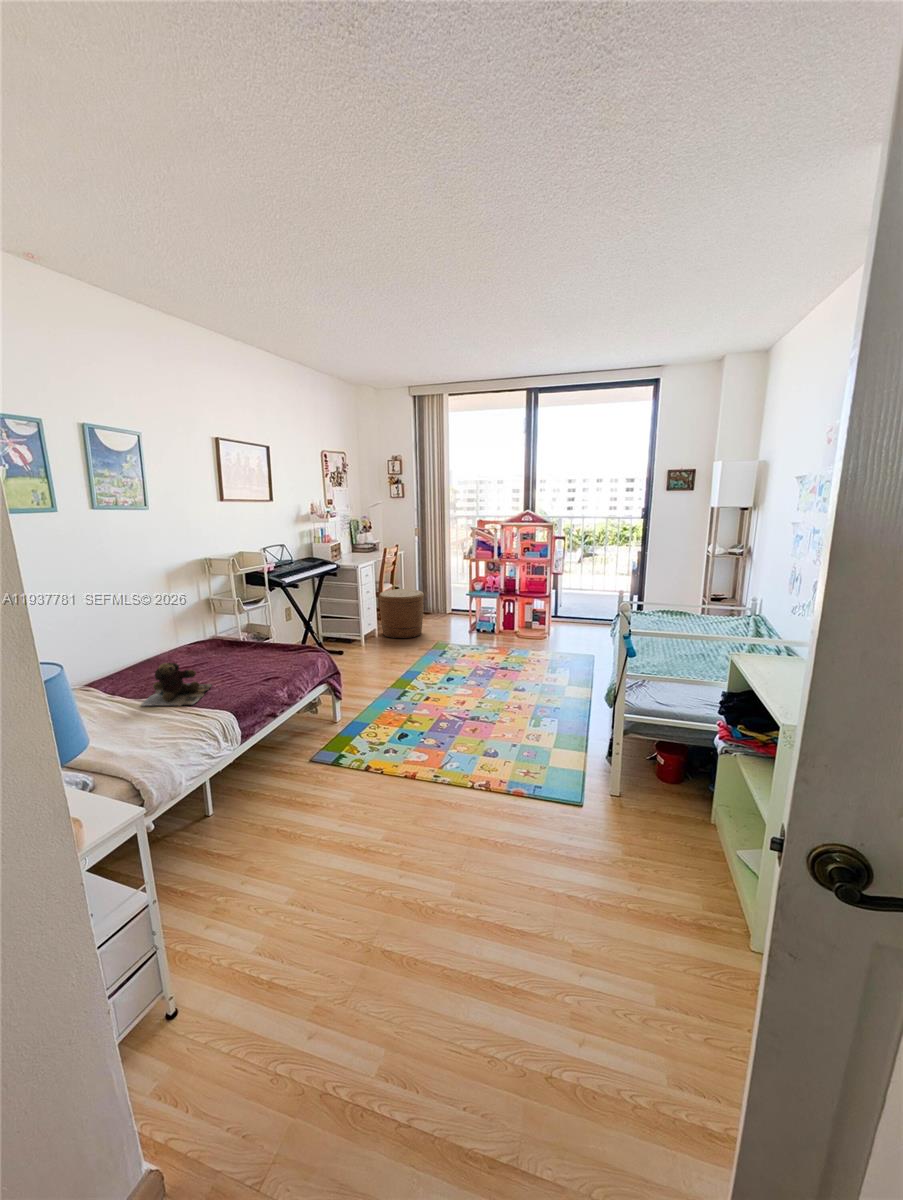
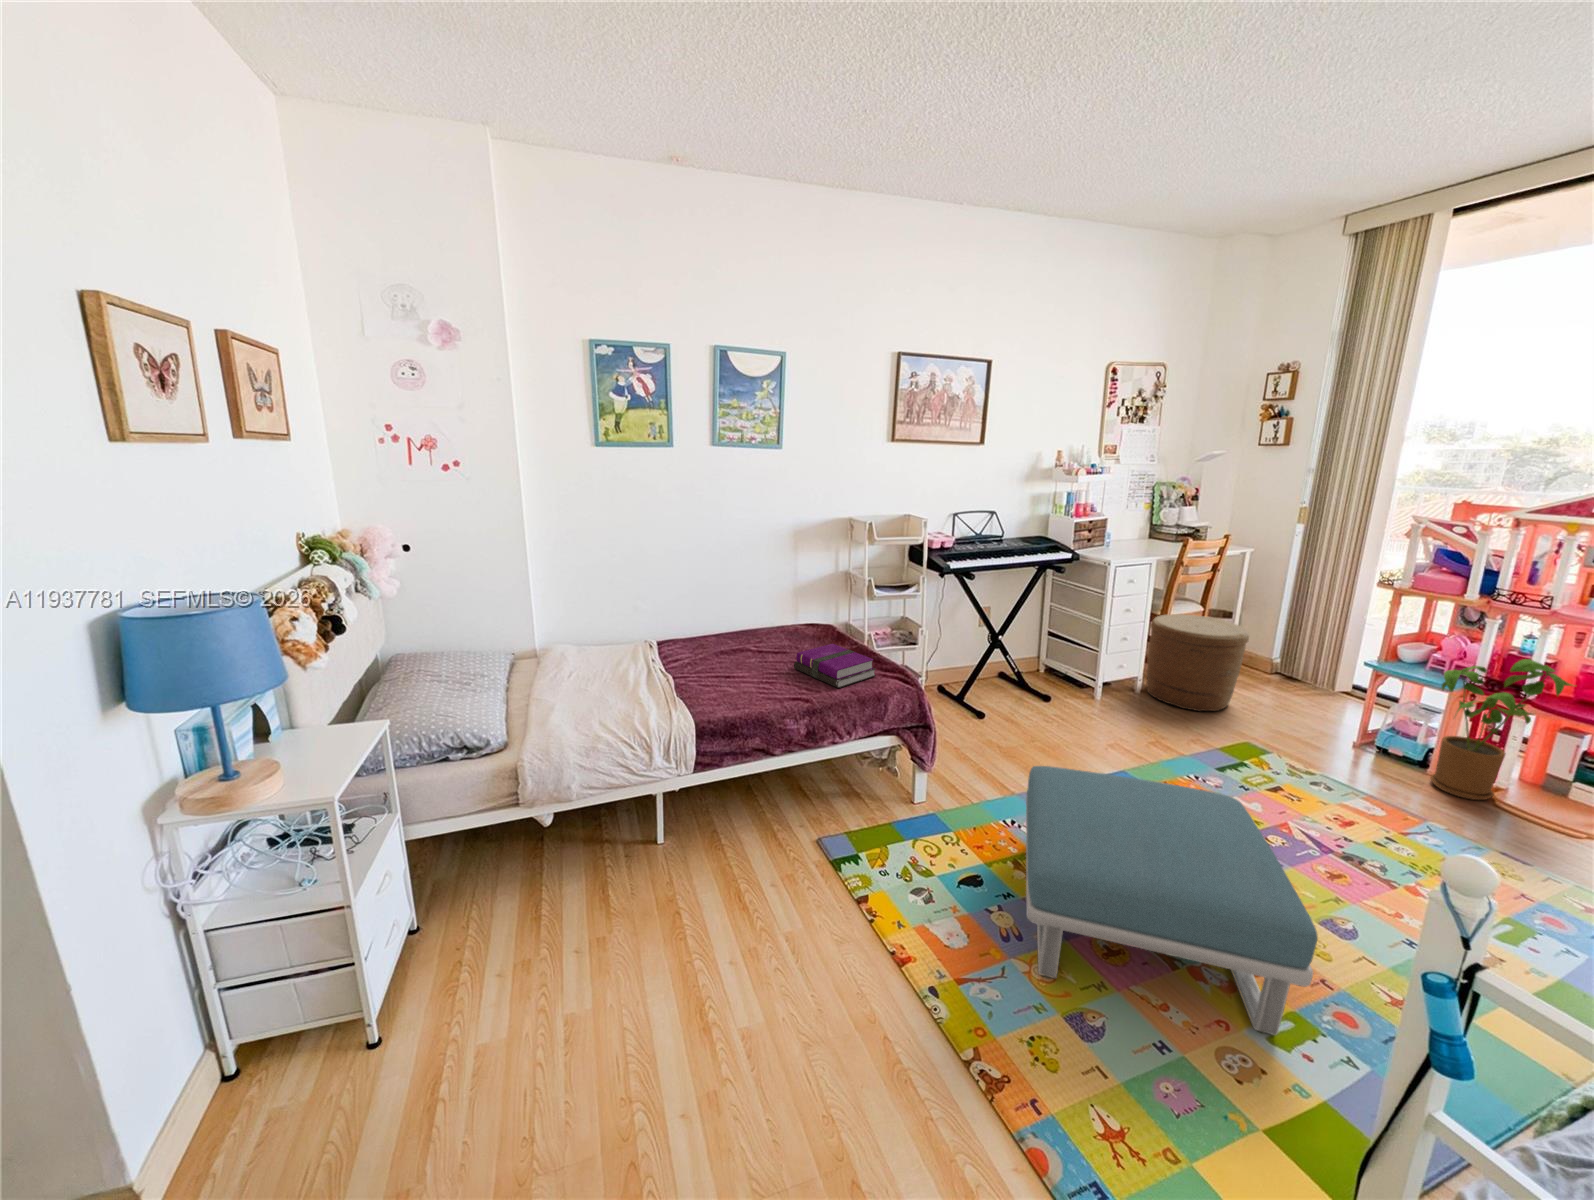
house plant: none [496,578,531,638] -> present [1430,659,1573,800]
notebook: none [235,645,293,668] -> present [794,644,876,688]
footstool: none [404,653,538,750] -> present [1026,766,1318,1035]
teddy bear: present [141,663,212,706] -> none [658,637,743,697]

